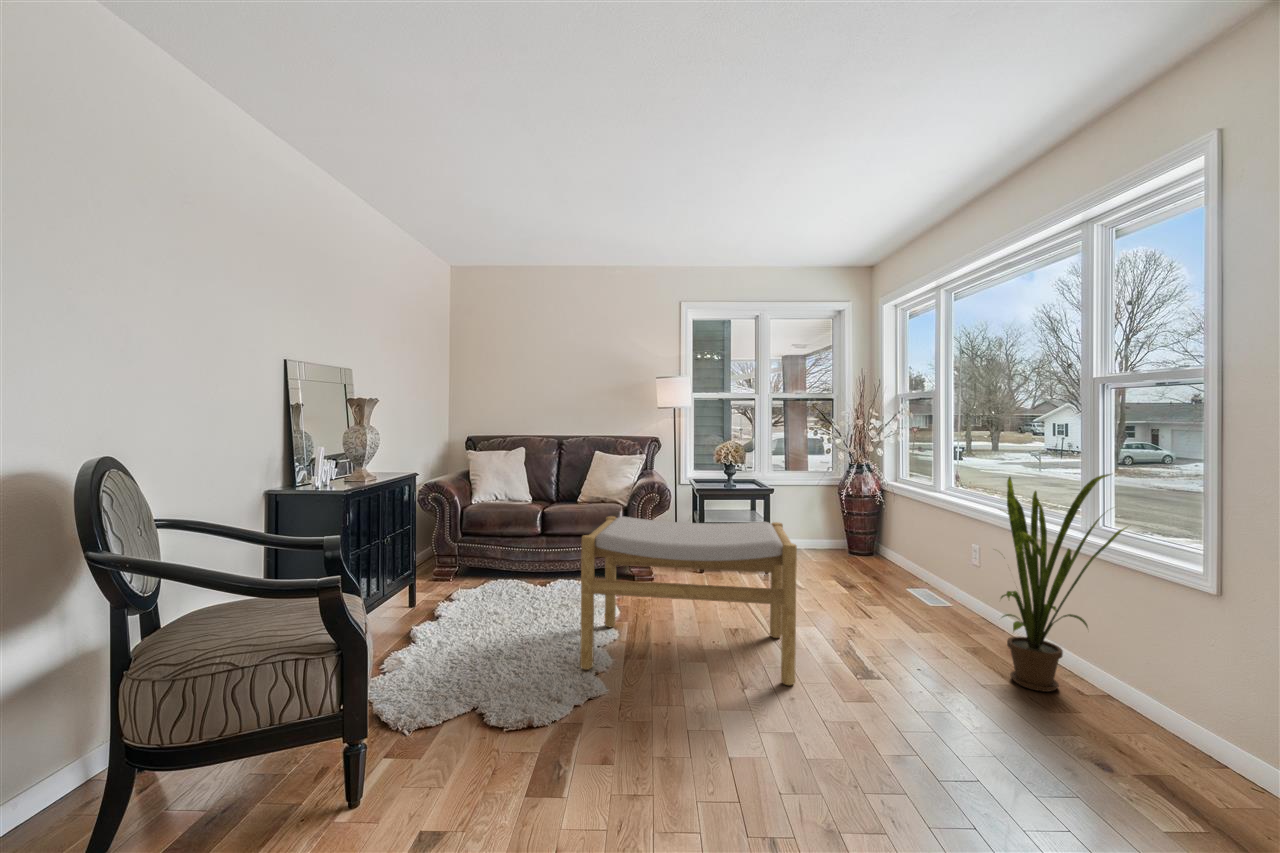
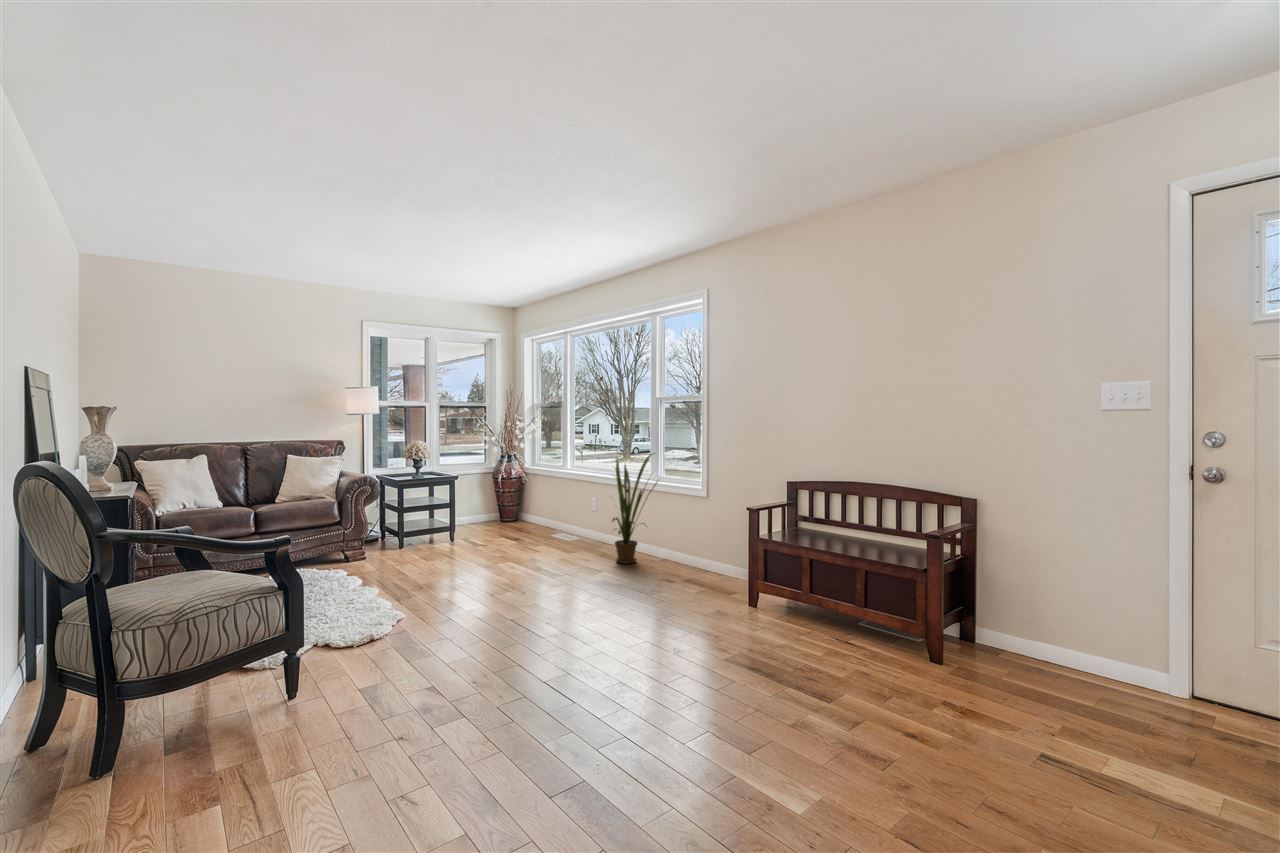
footstool: present [580,516,797,685] -> none [367,495,519,604]

